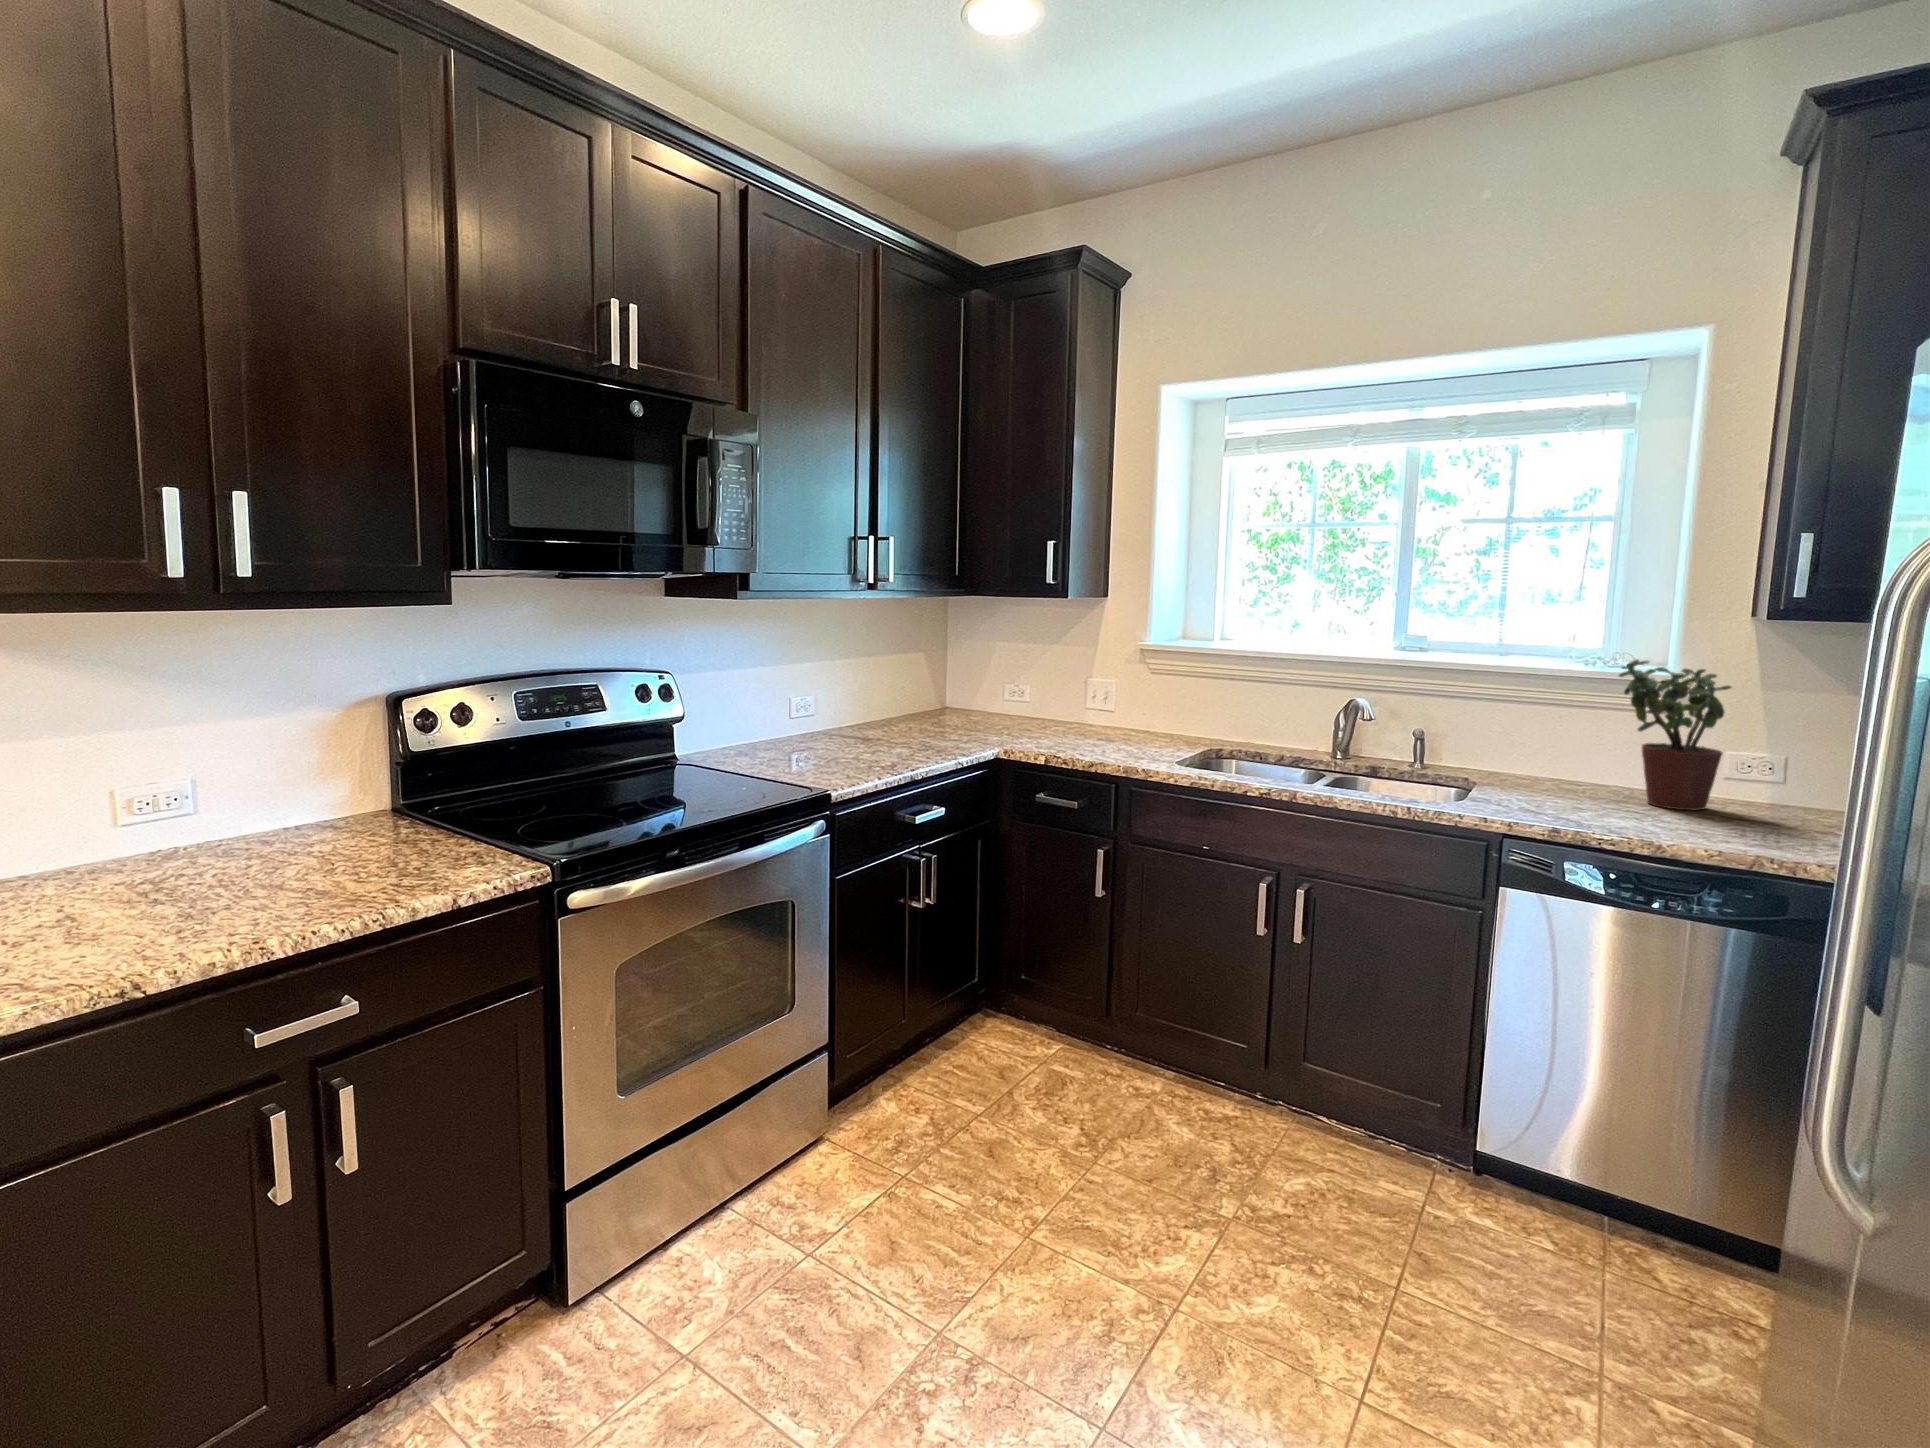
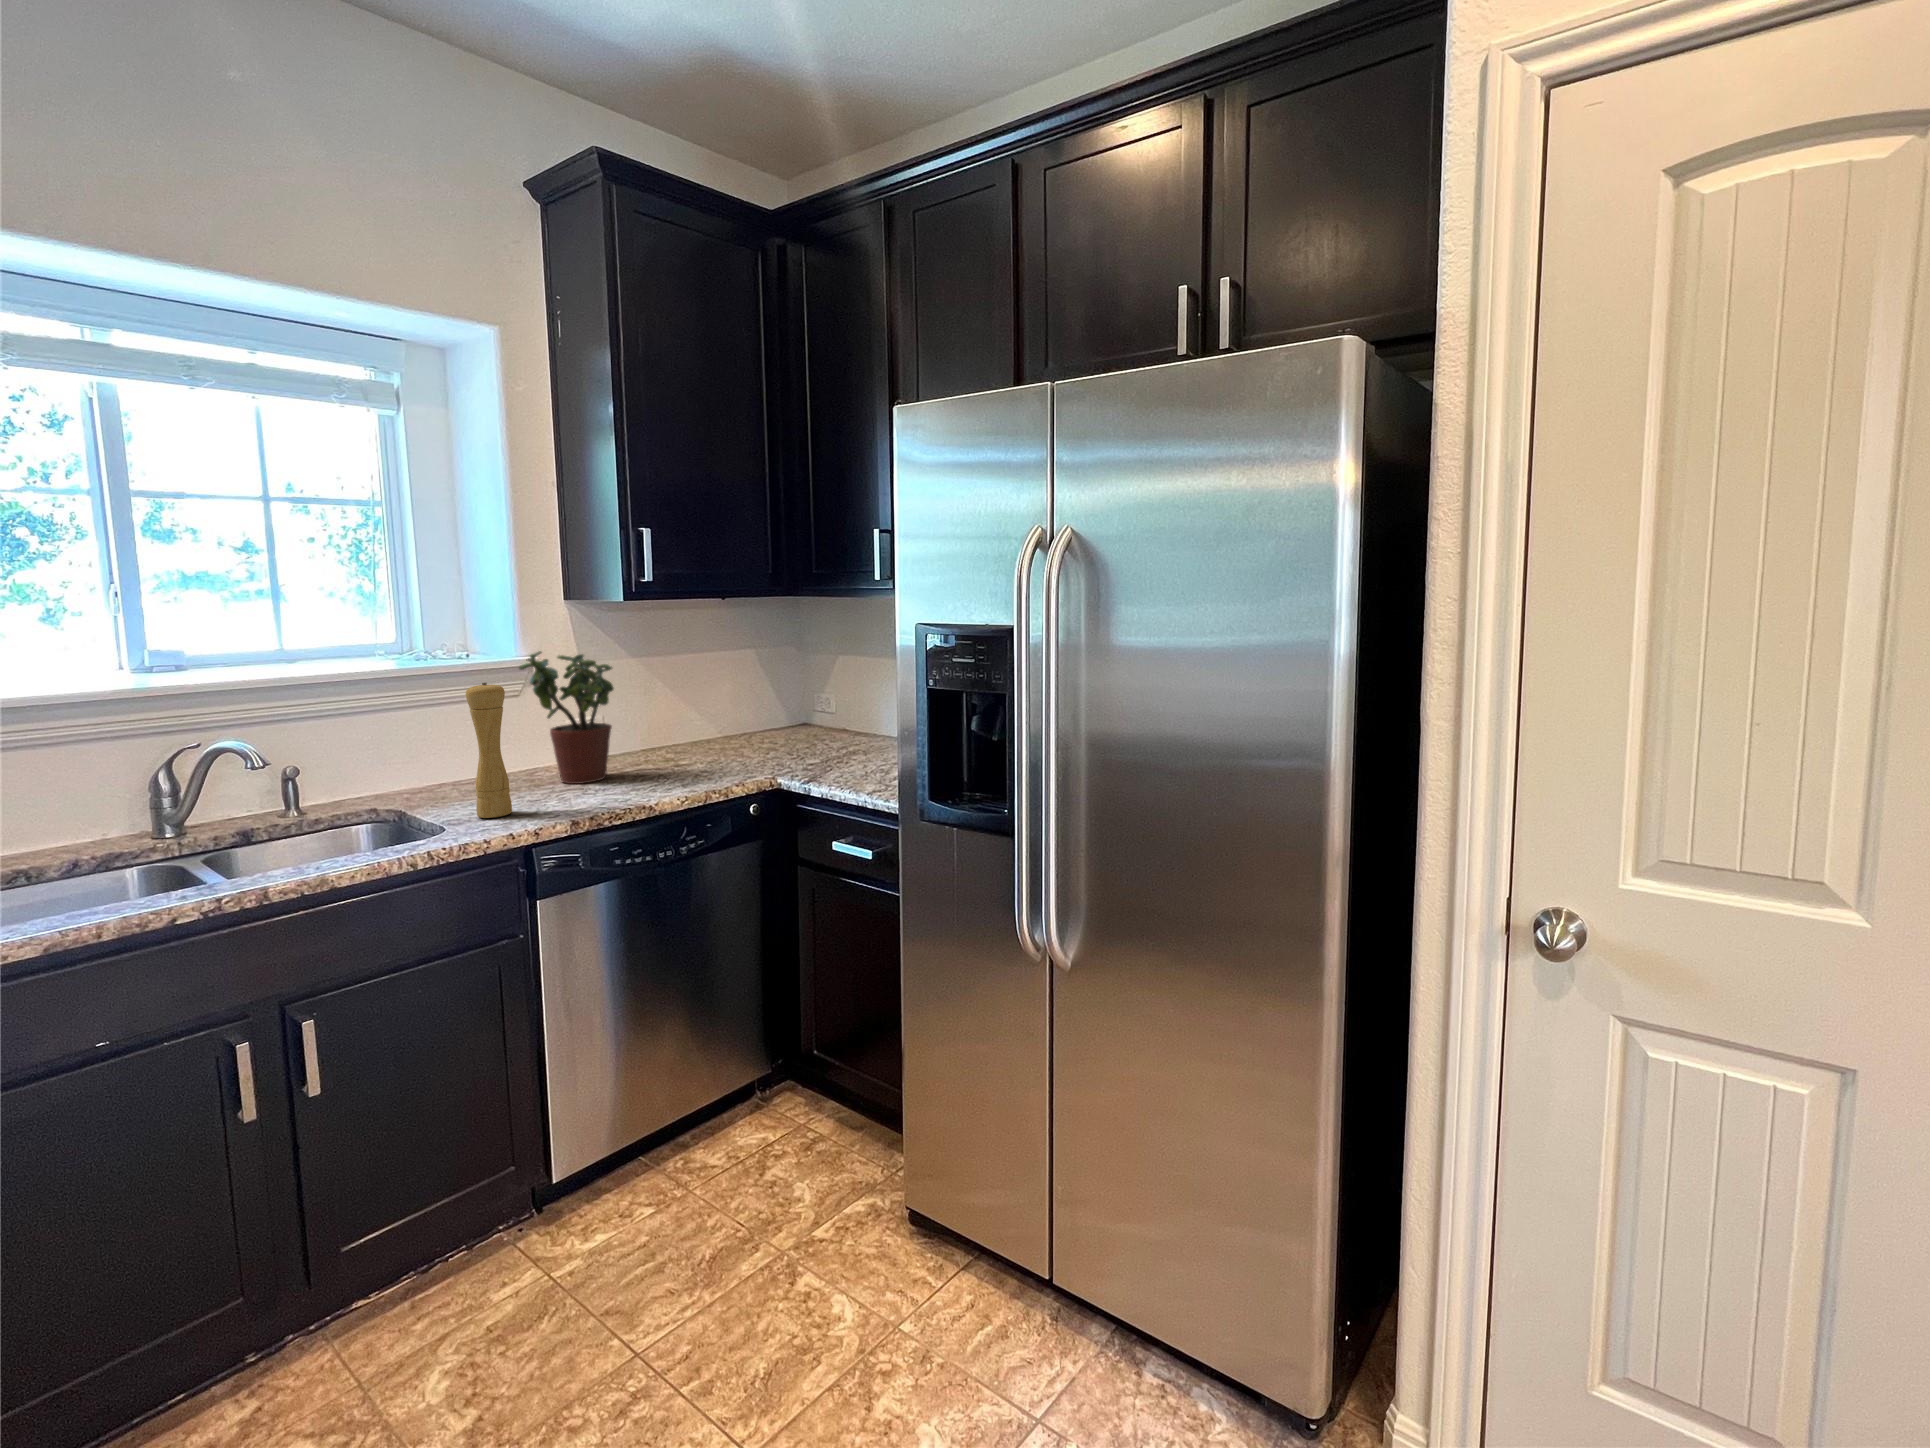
pepper mill: none [1497,678,1539,803] -> present [466,683,512,818]

